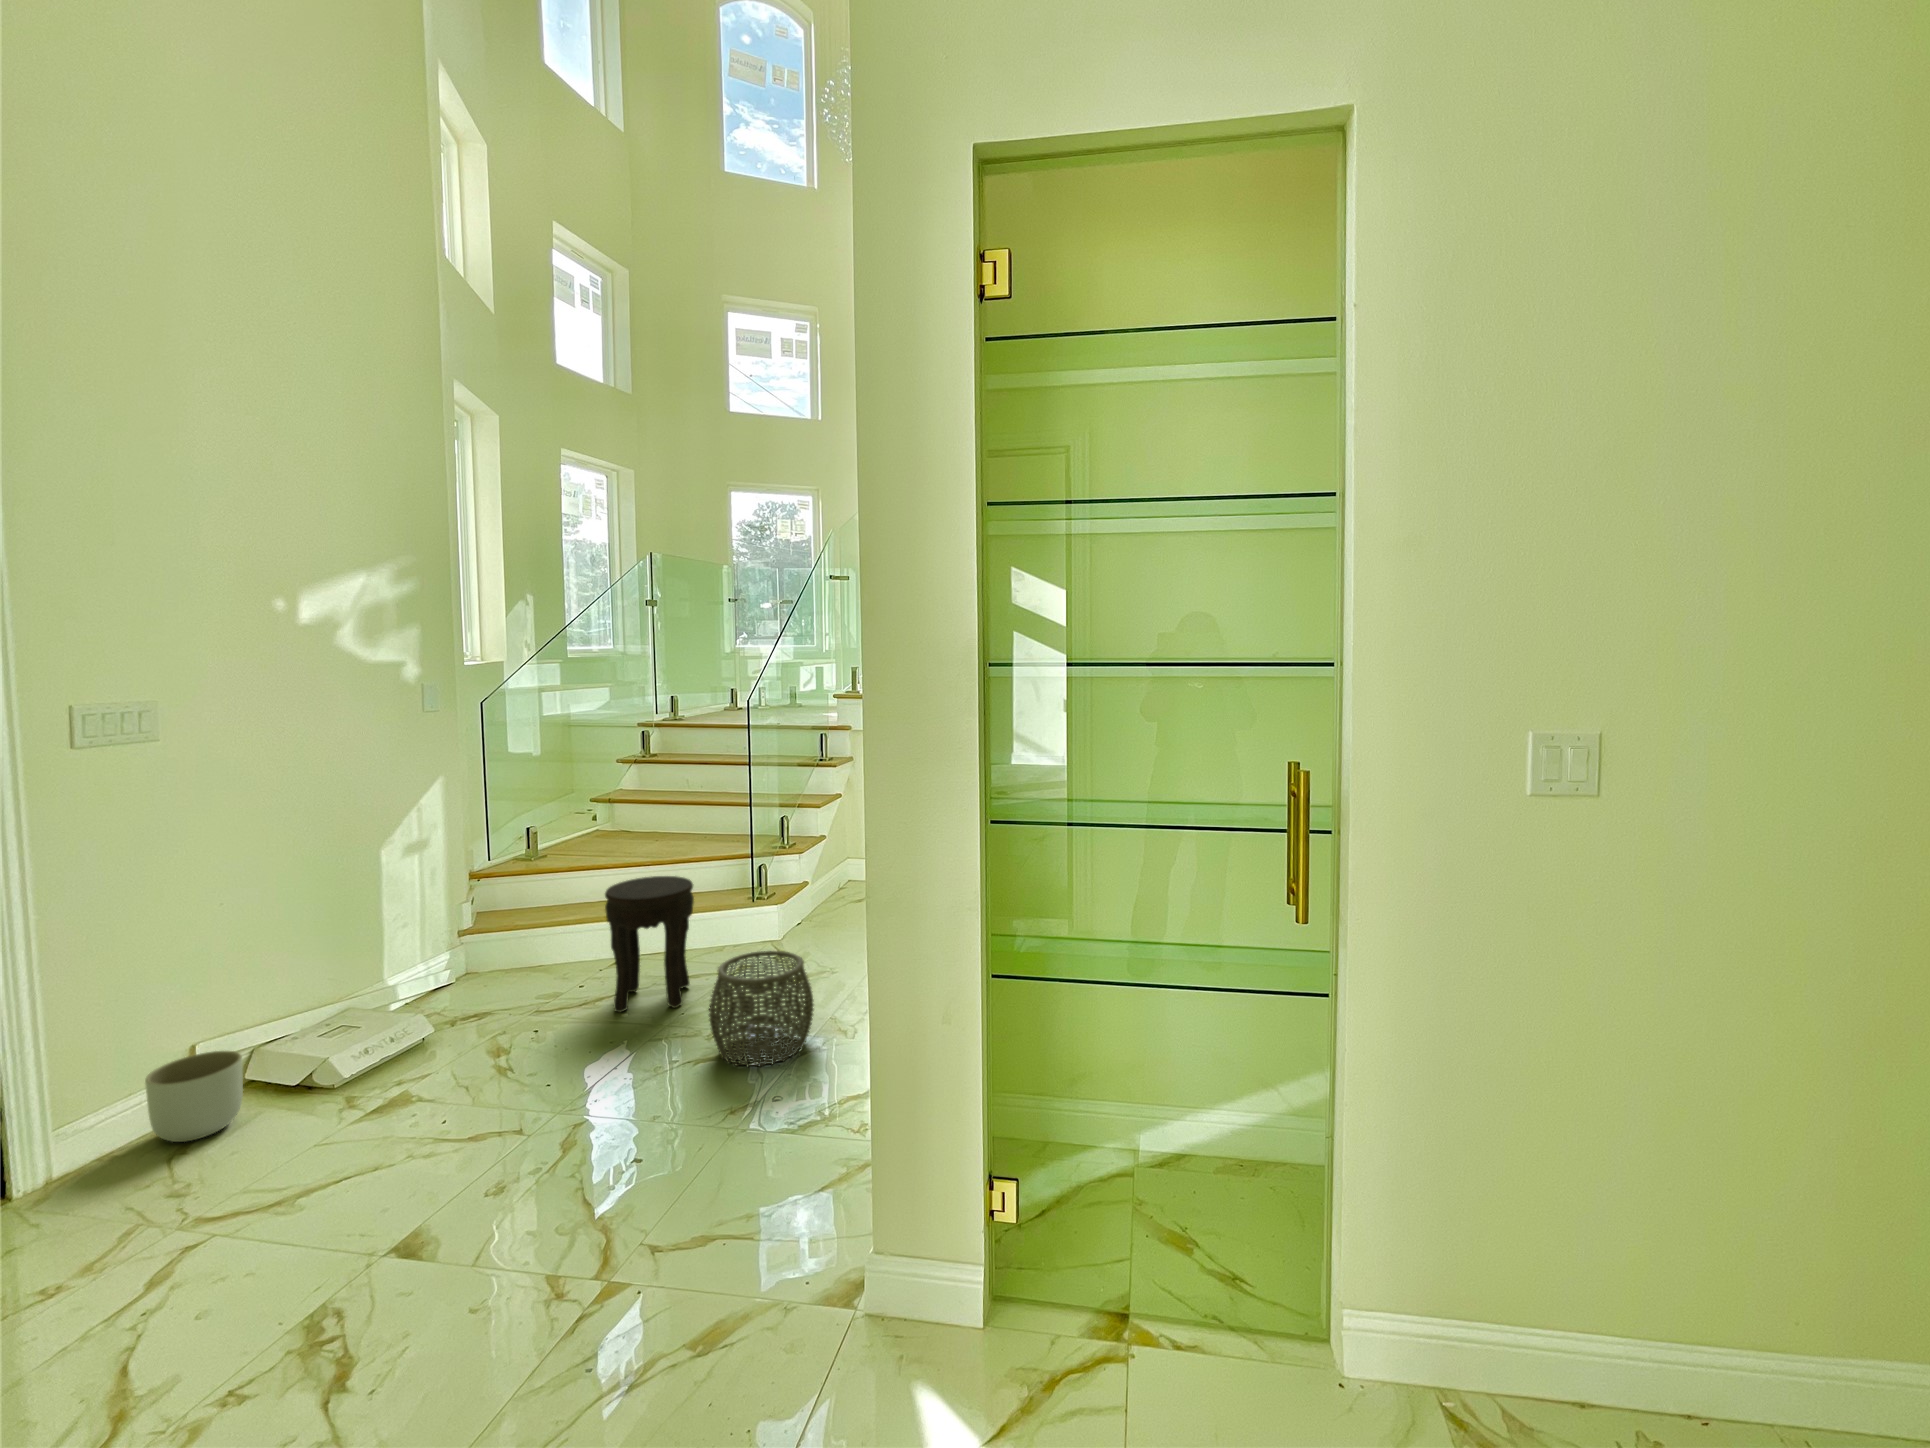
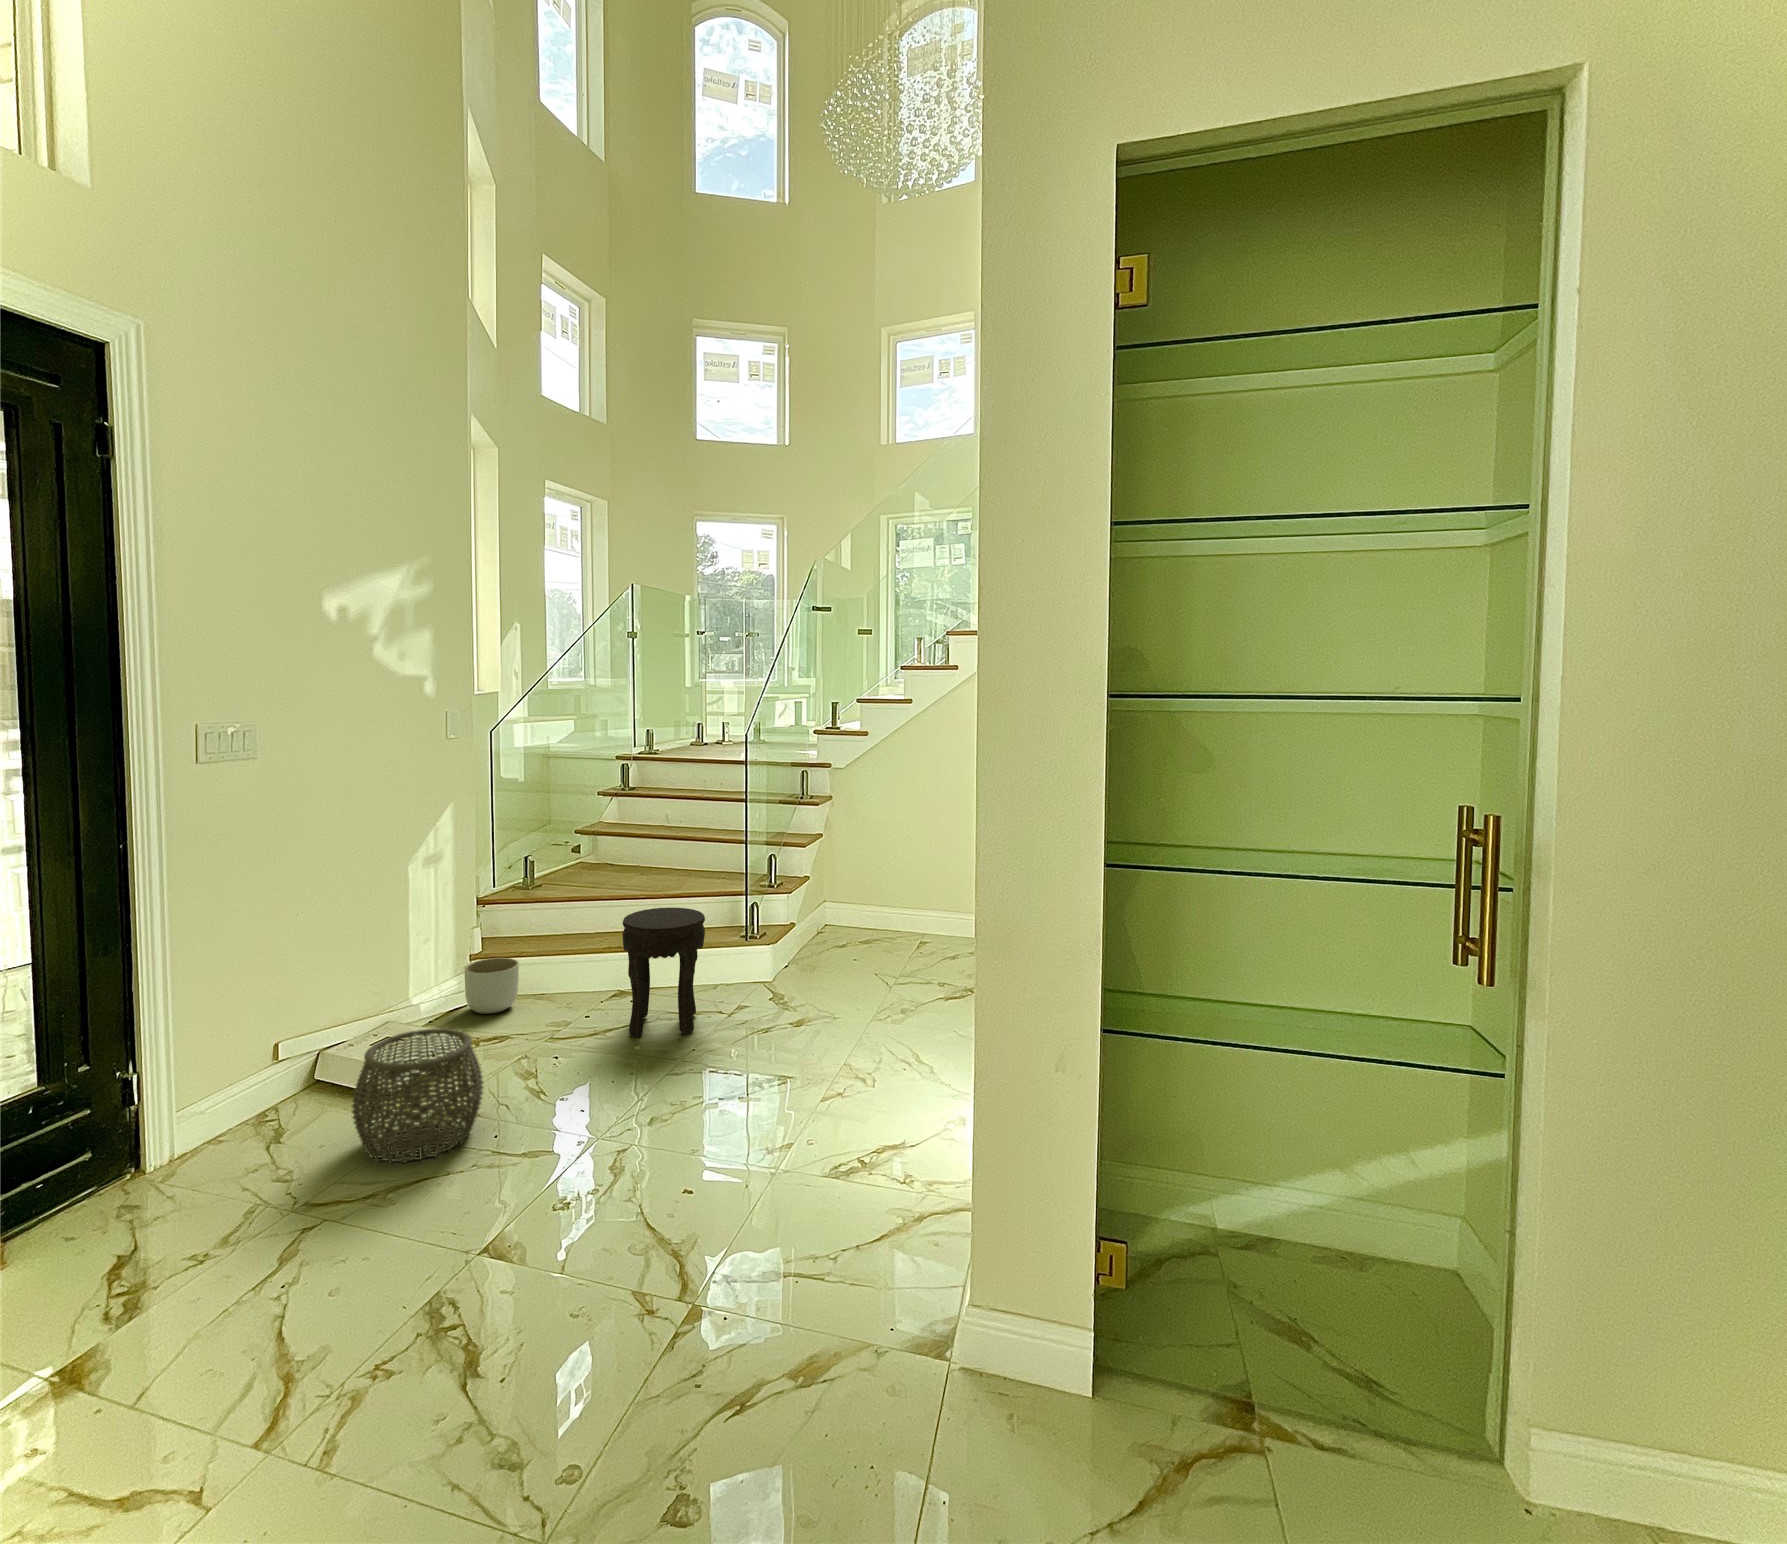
woven basket: present [709,951,814,1066] -> present [352,1028,483,1163]
planter: present [145,1051,243,1142] -> present [464,958,519,1014]

